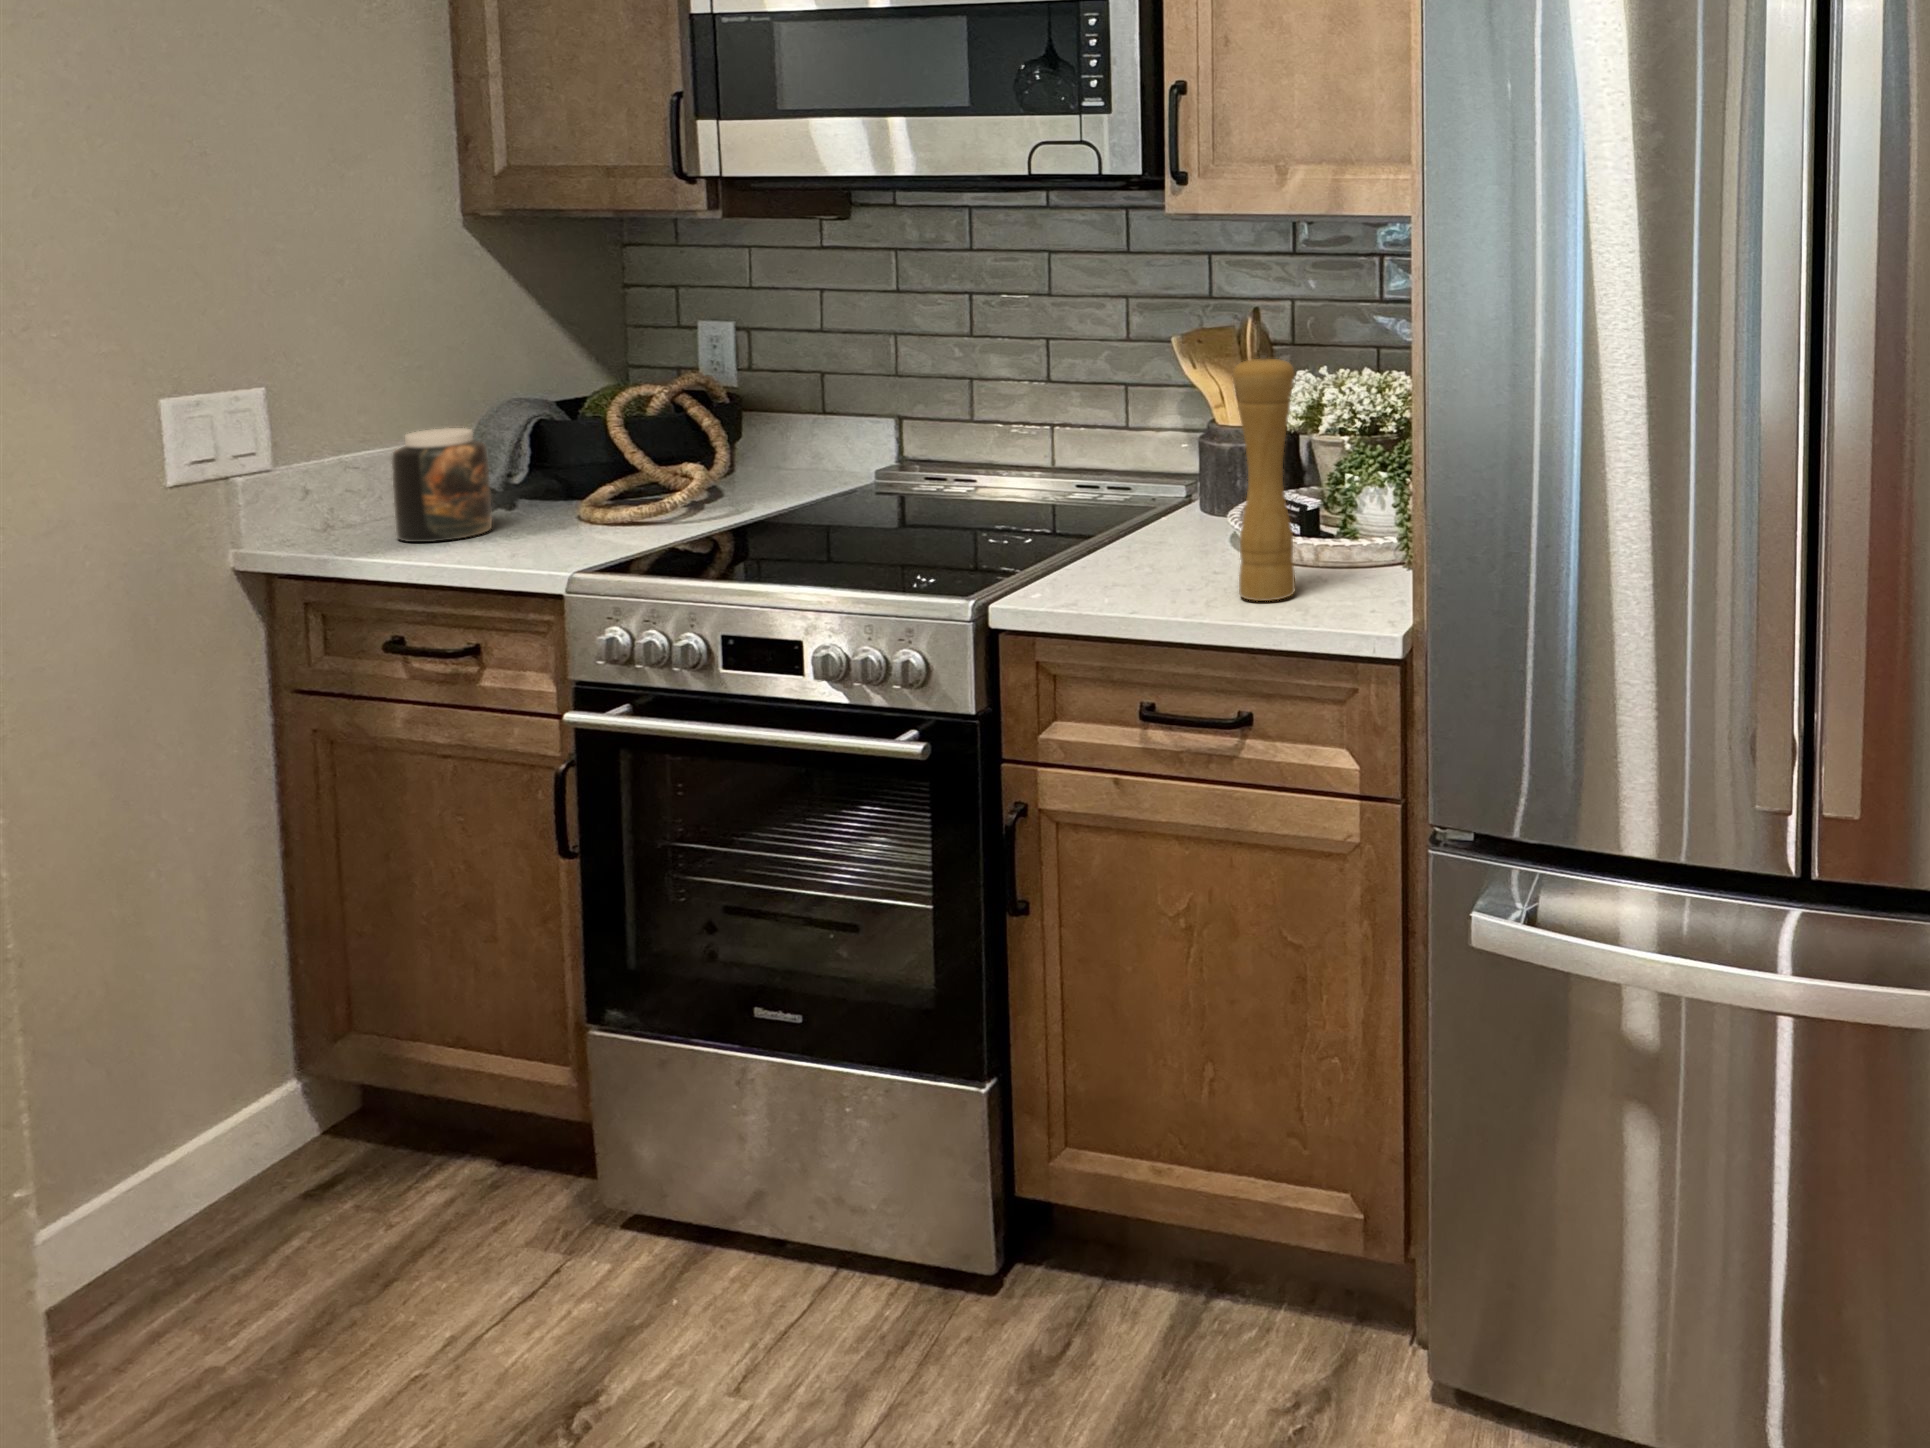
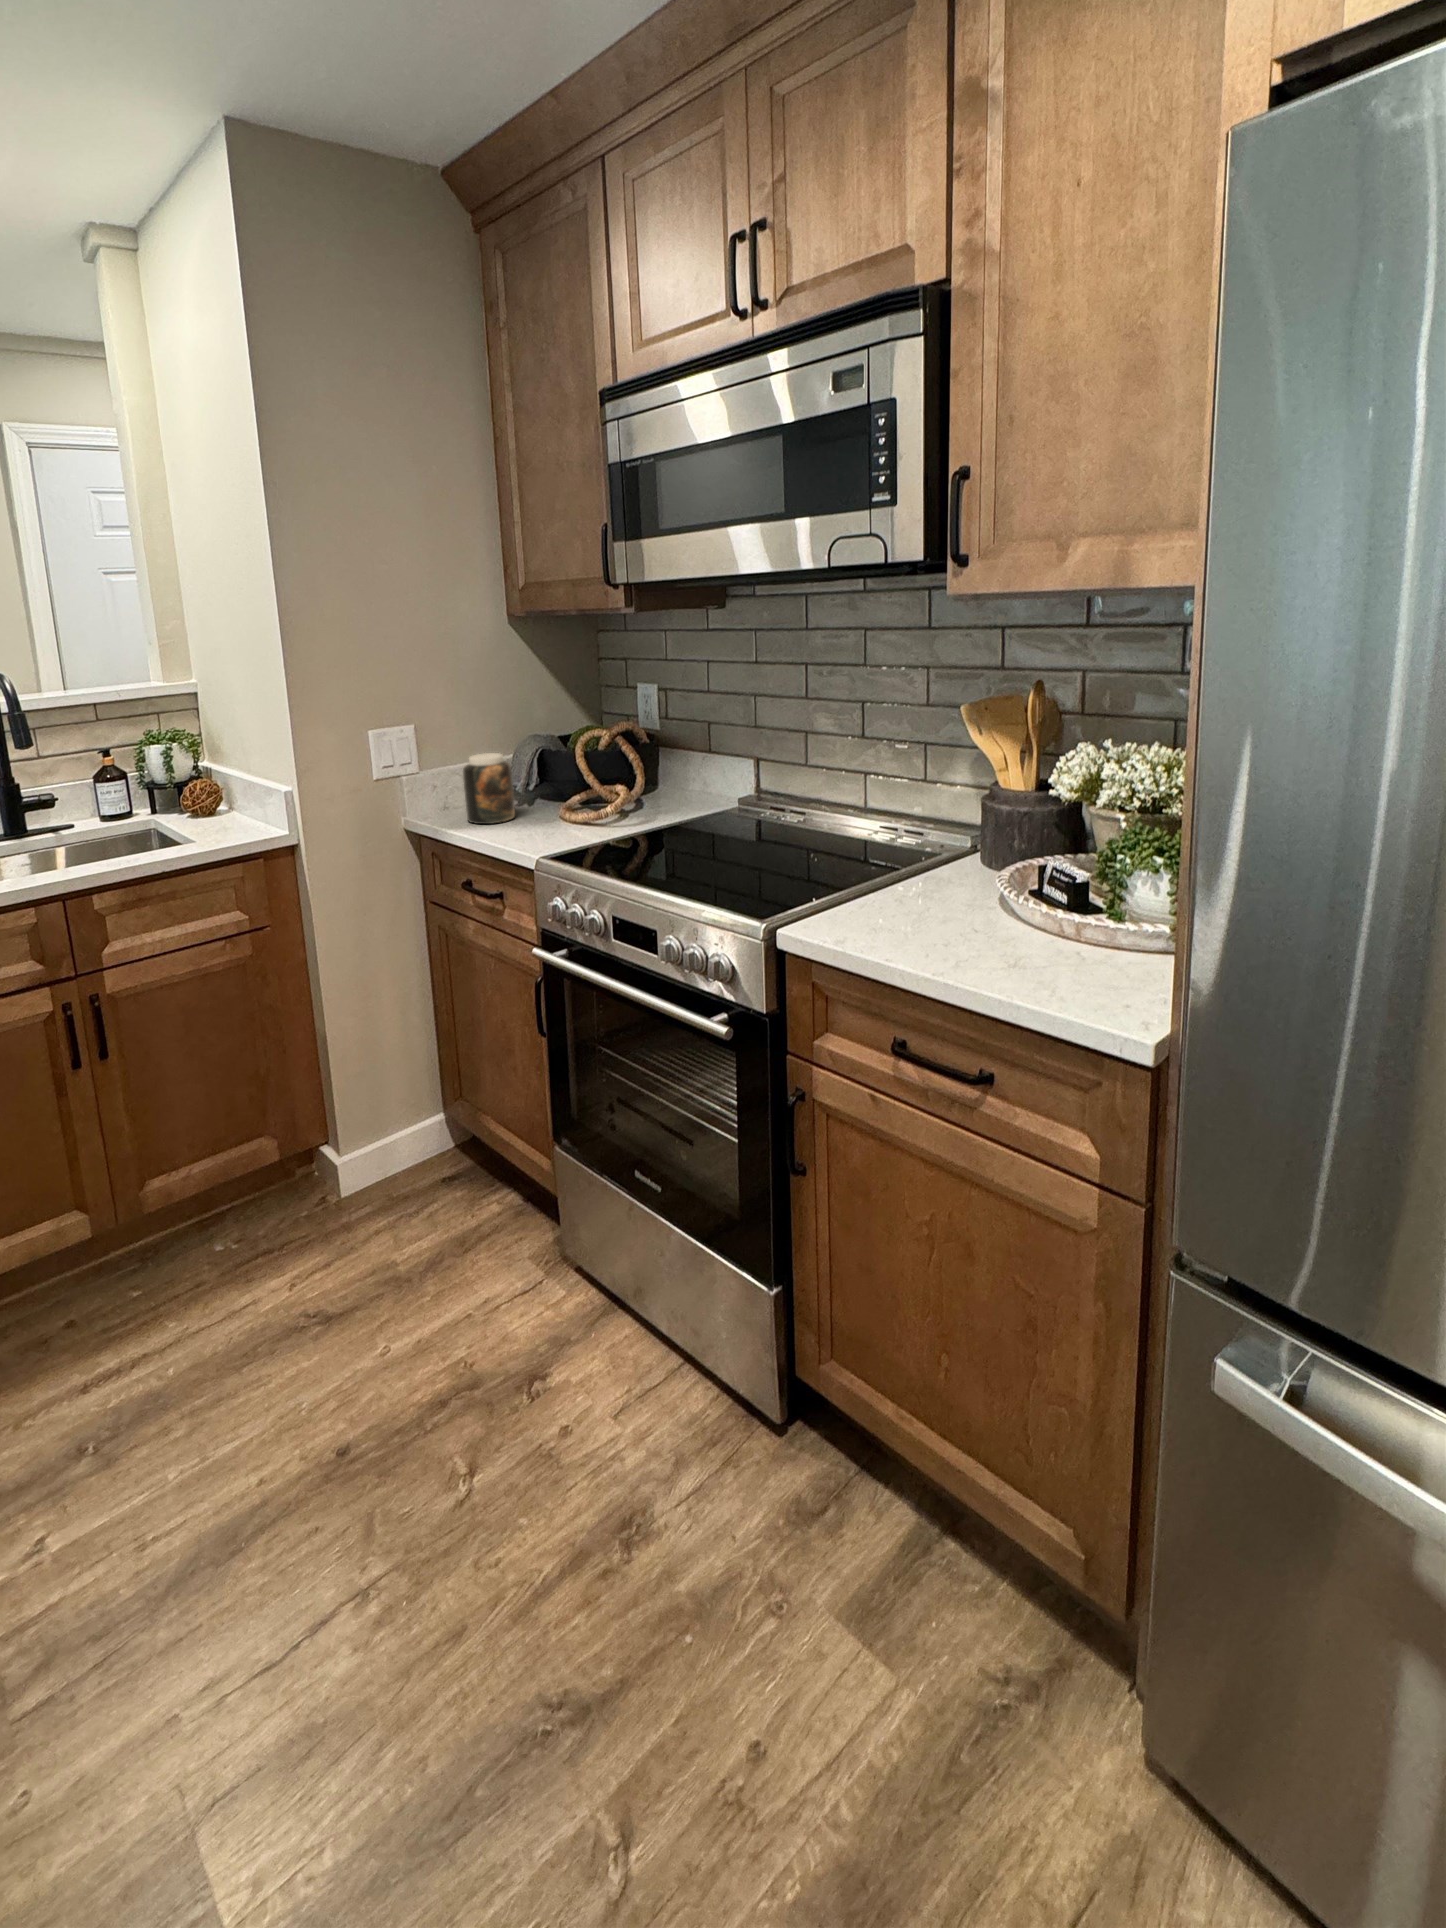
pepper mill: present [1233,355,1295,601] -> none [989,738,1056,976]

